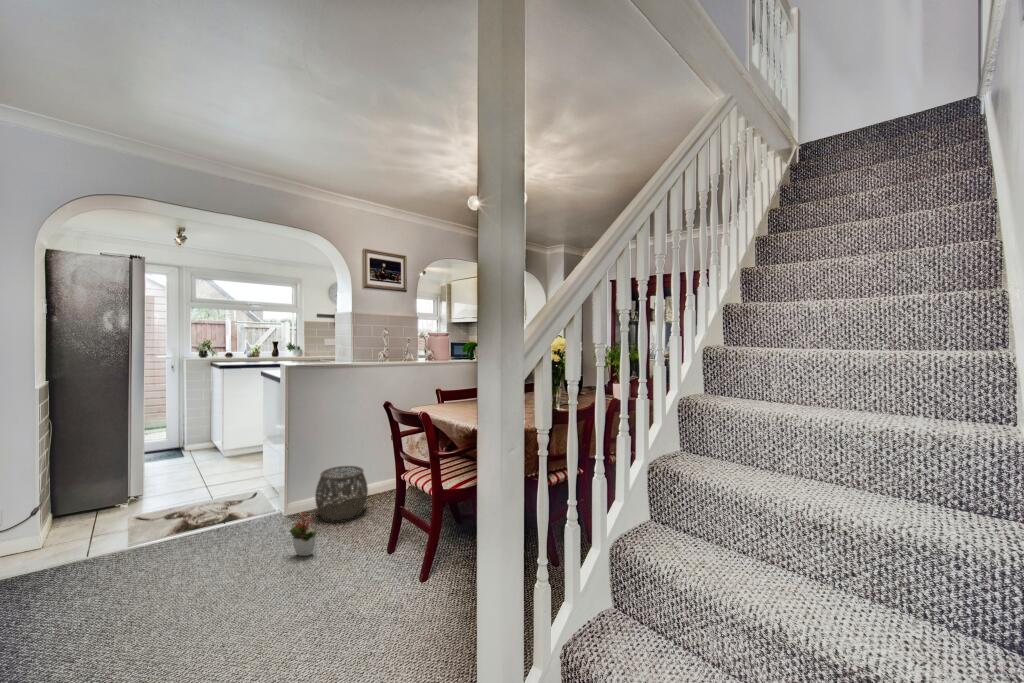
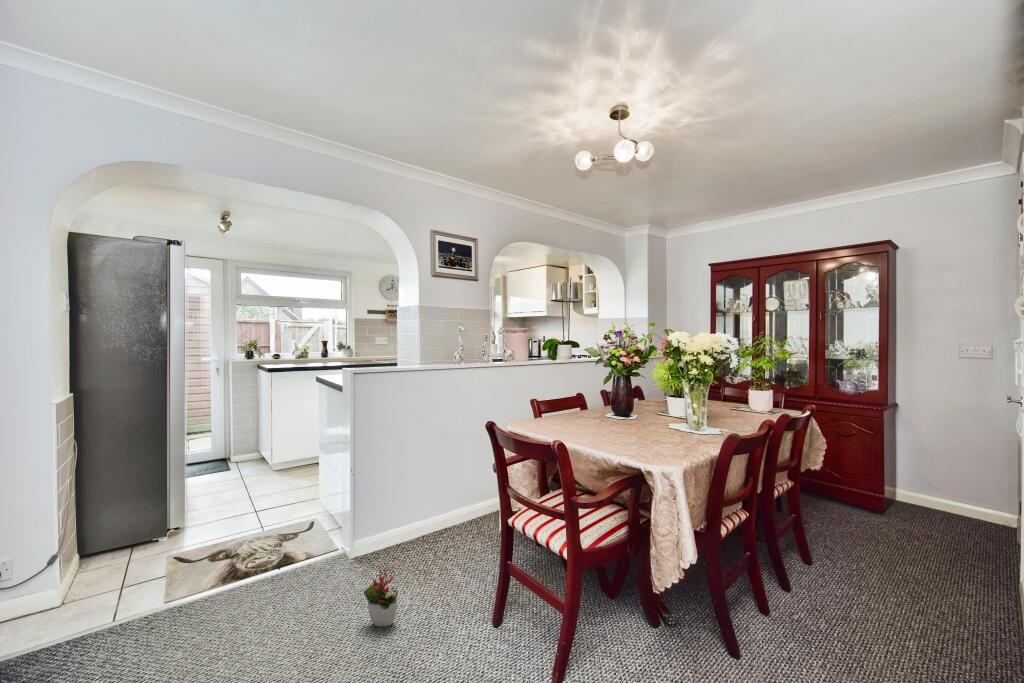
woven basket: present [315,466,368,521] -> none [385,495,449,568]

